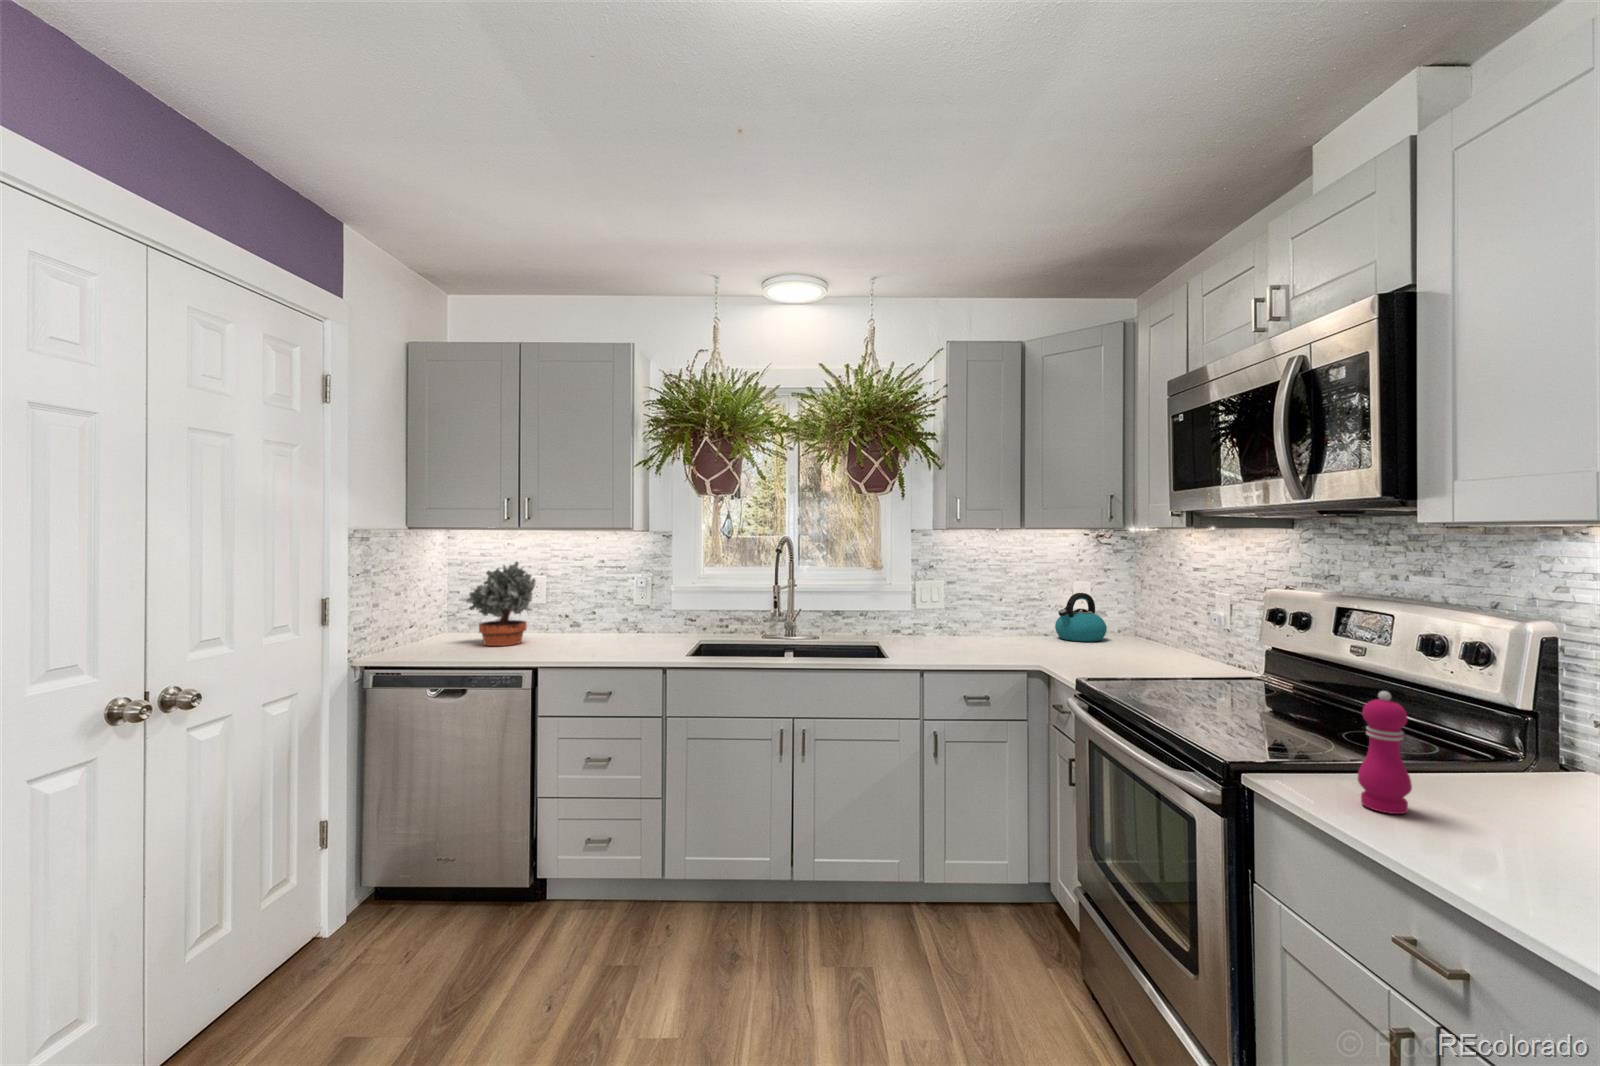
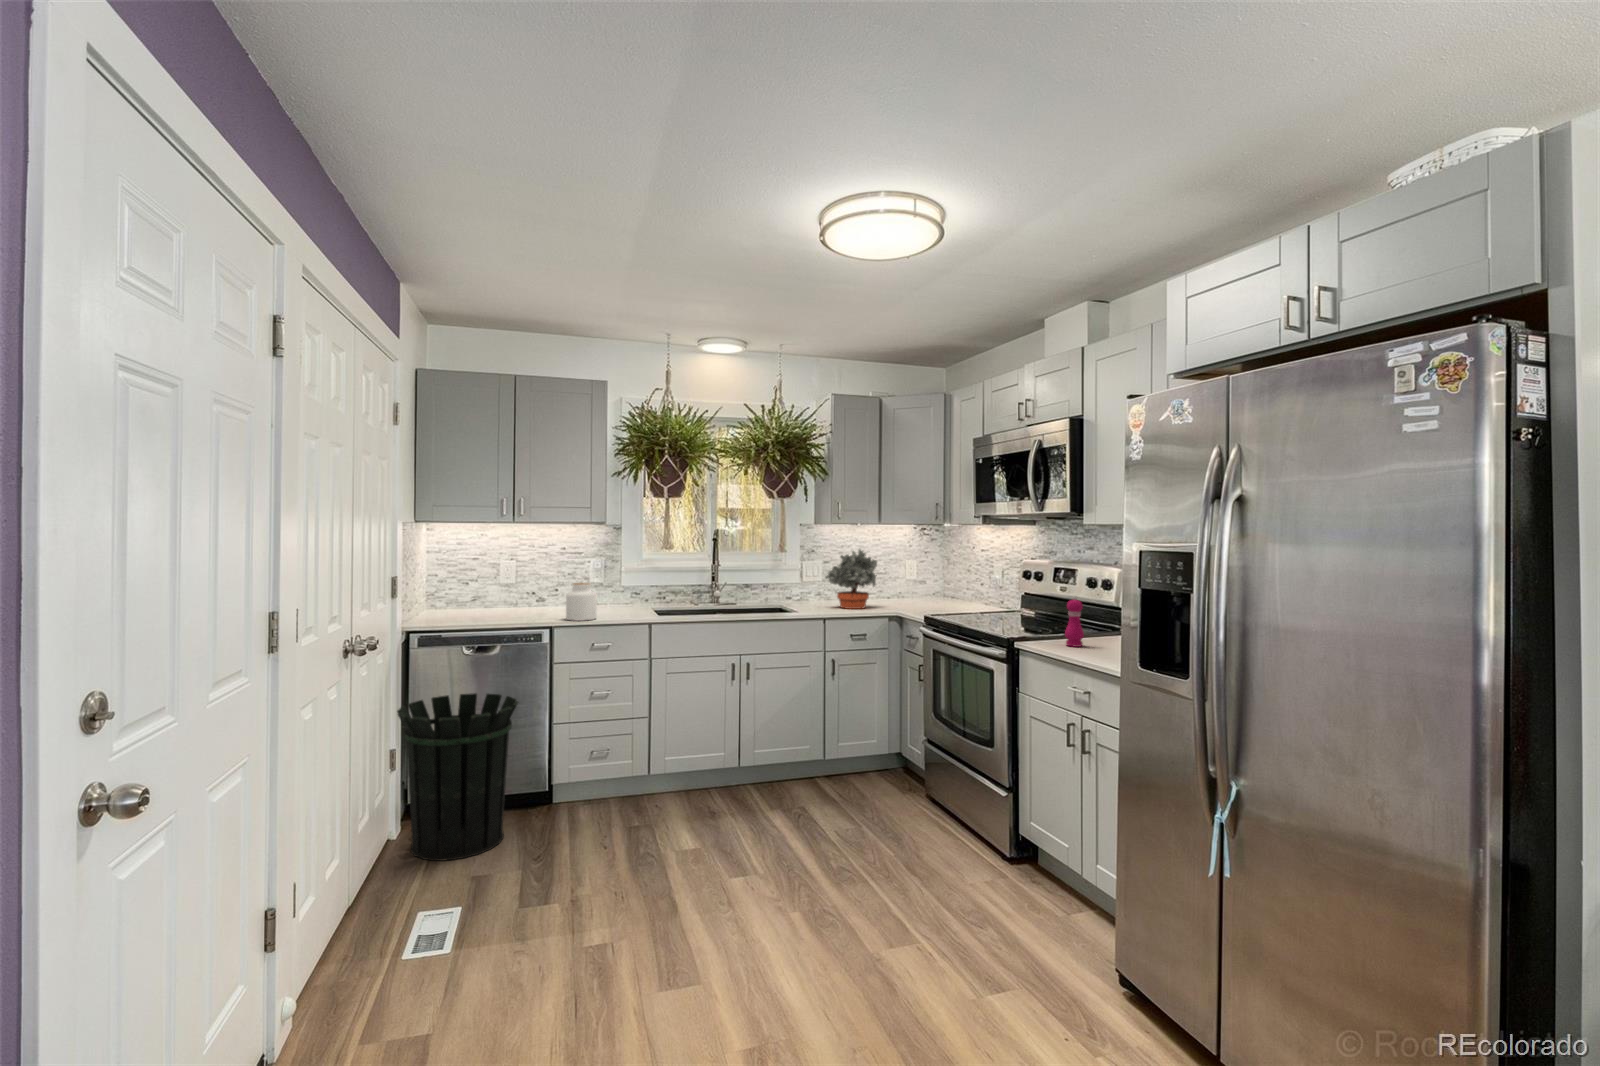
potted plant: present [465,562,536,646] -> present [826,549,877,609]
kettle: present [1055,593,1107,642] -> none [892,569,925,601]
jar: none [555,609,597,661] -> present [566,583,597,621]
waste bin: none [286,754,461,998] -> present [397,693,518,861]

